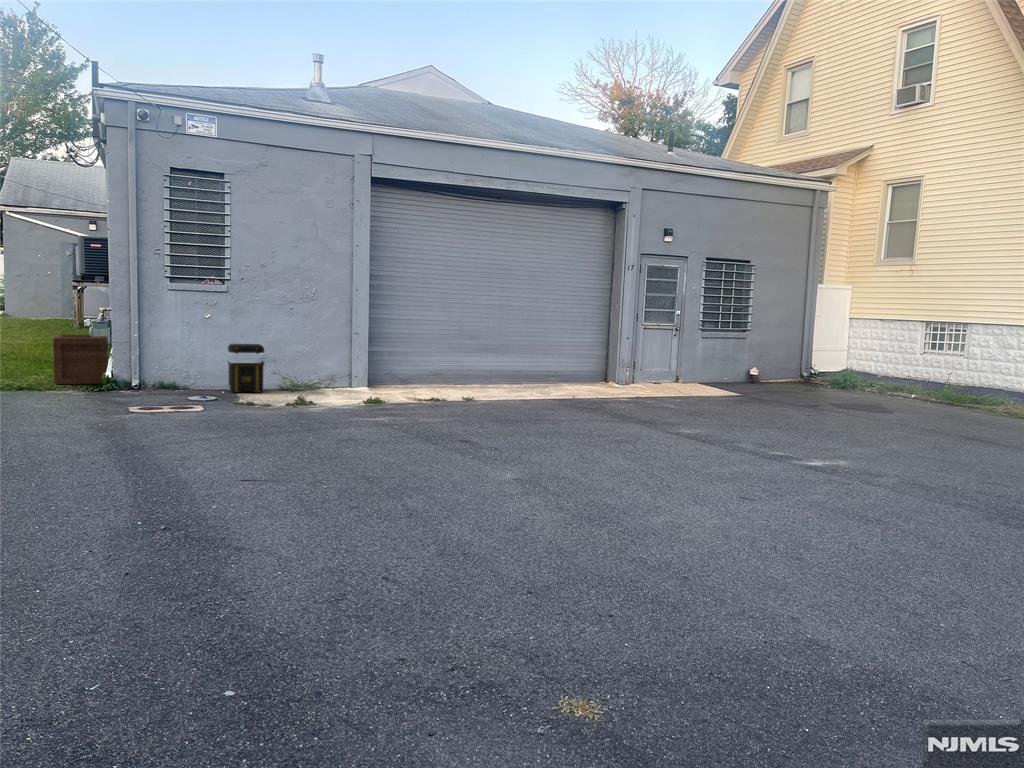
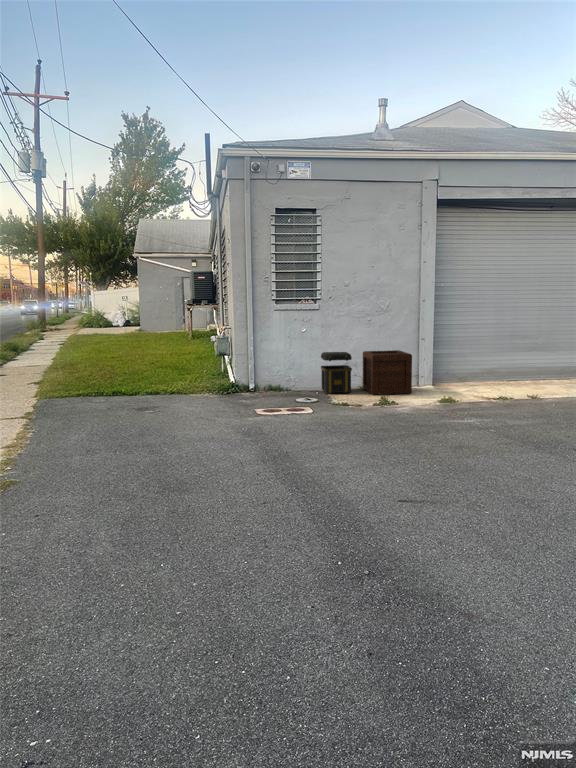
wooden crate: present [53,334,108,385] -> present [363,350,412,395]

